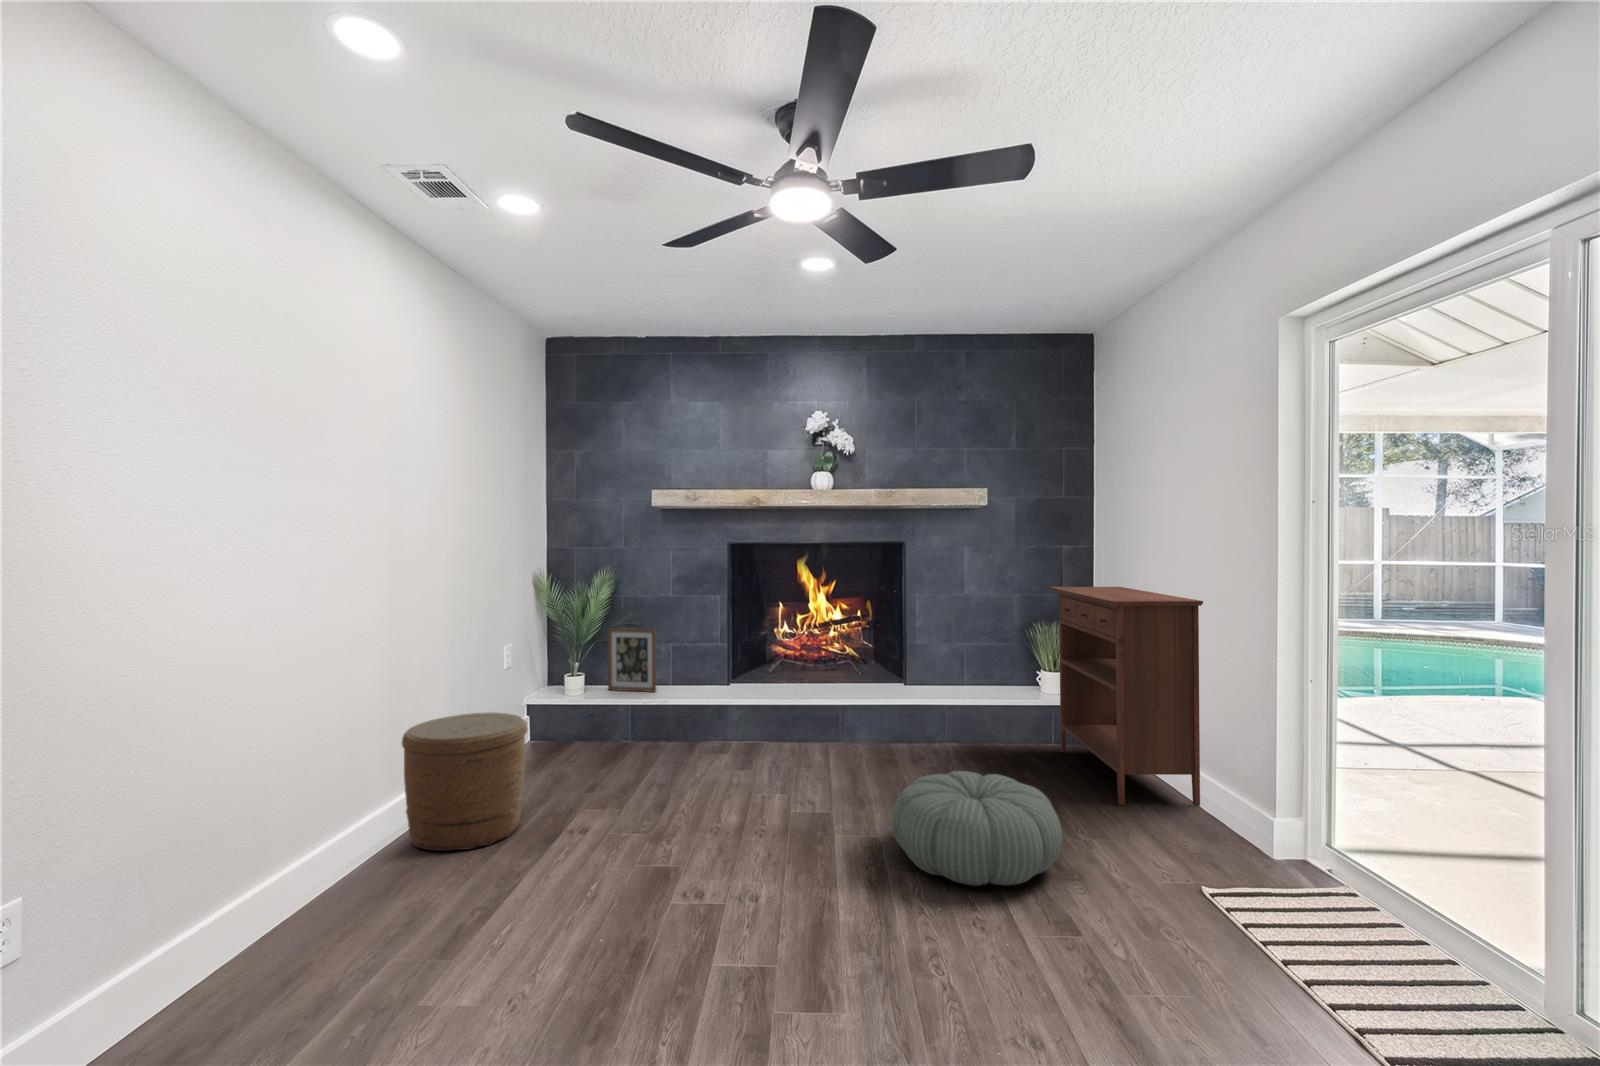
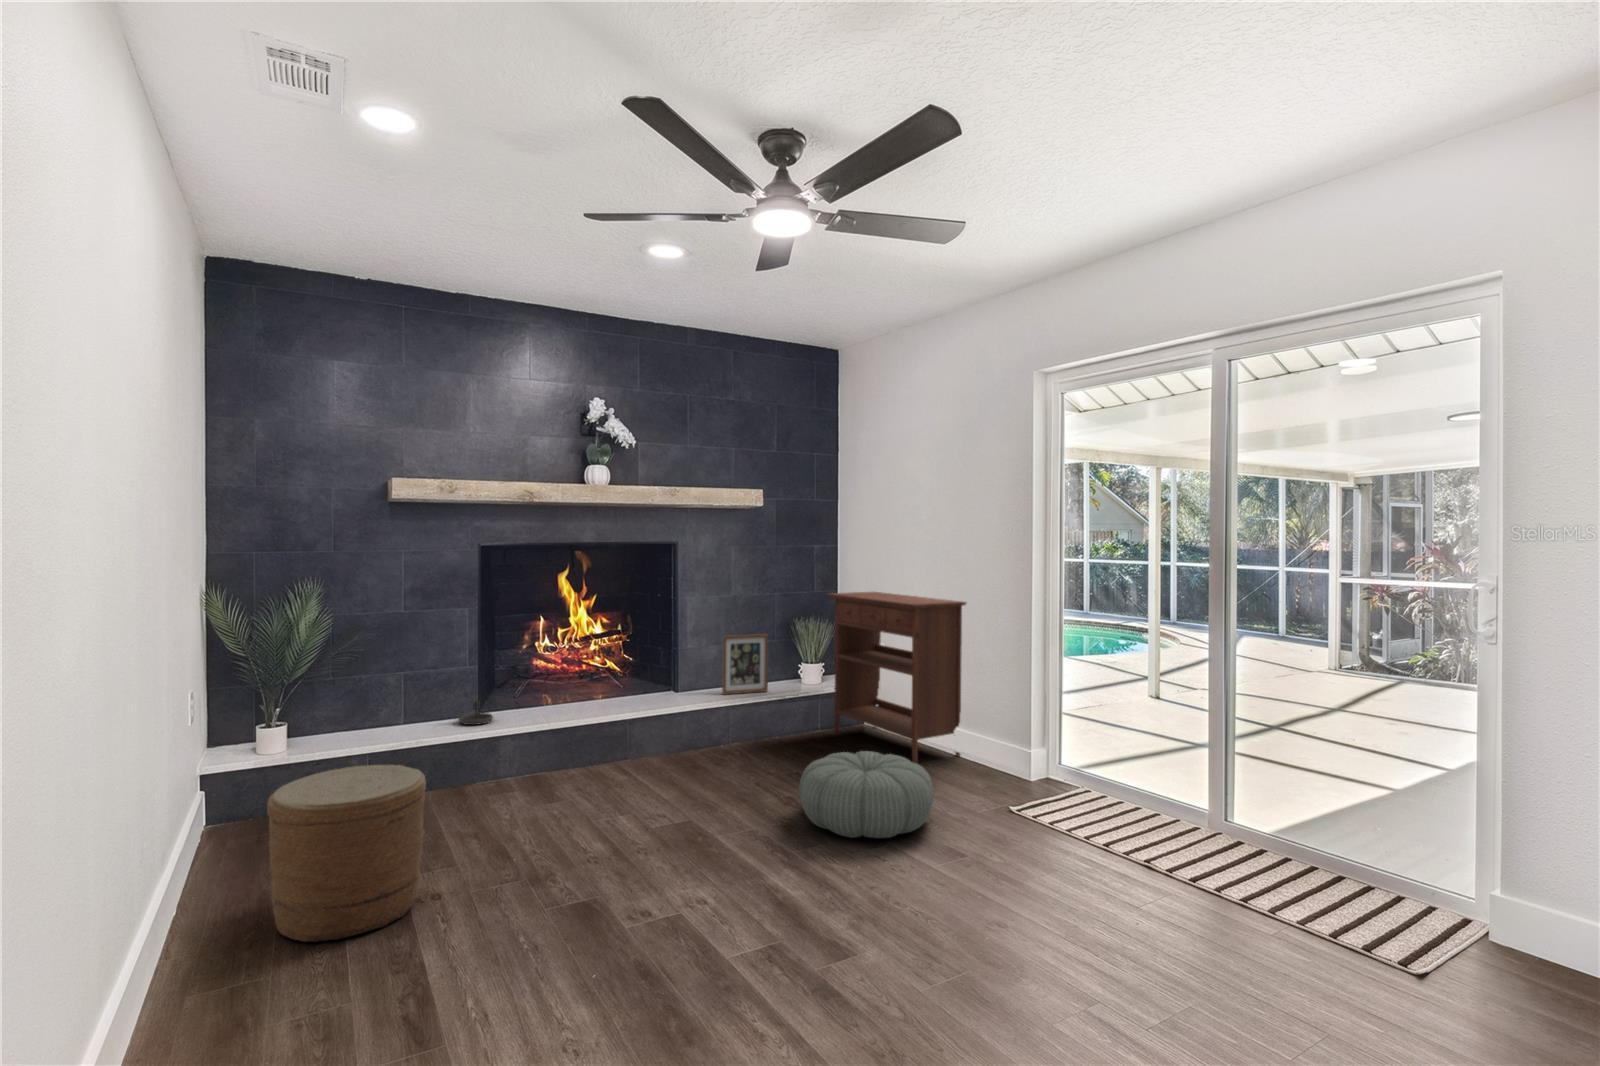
picture frame: present [608,628,656,692] -> present [722,634,768,695]
candlestick: none [673,673,705,694] -> present [456,701,493,725]

